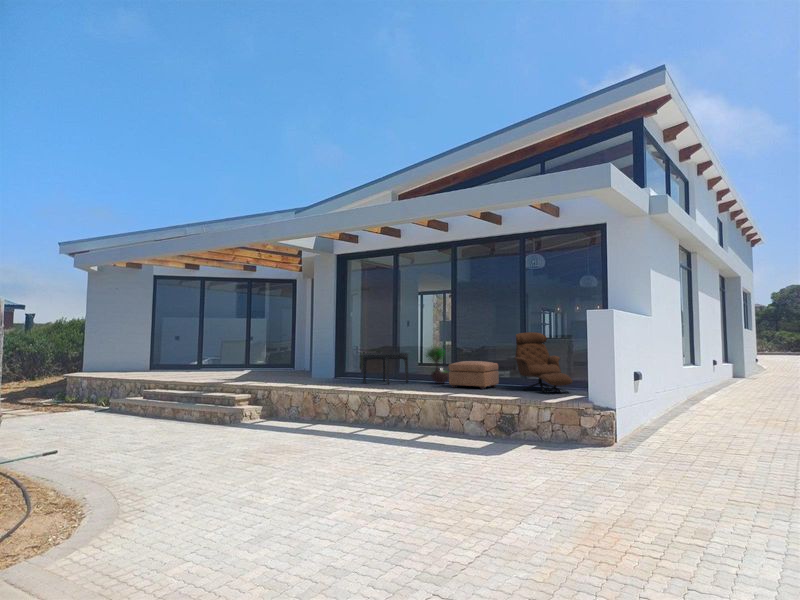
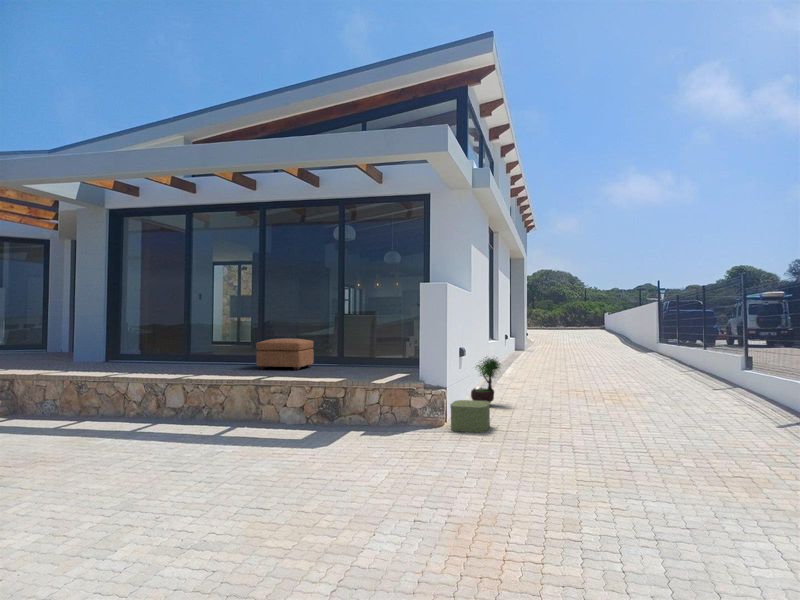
lounge chair: present [514,332,572,394] -> none [332,306,396,373]
potted tree: present [426,347,449,384] -> present [471,357,500,402]
round table: present [361,353,410,385] -> none [143,330,208,369]
storage box: none [619,422,662,453] -> present [450,400,490,432]

